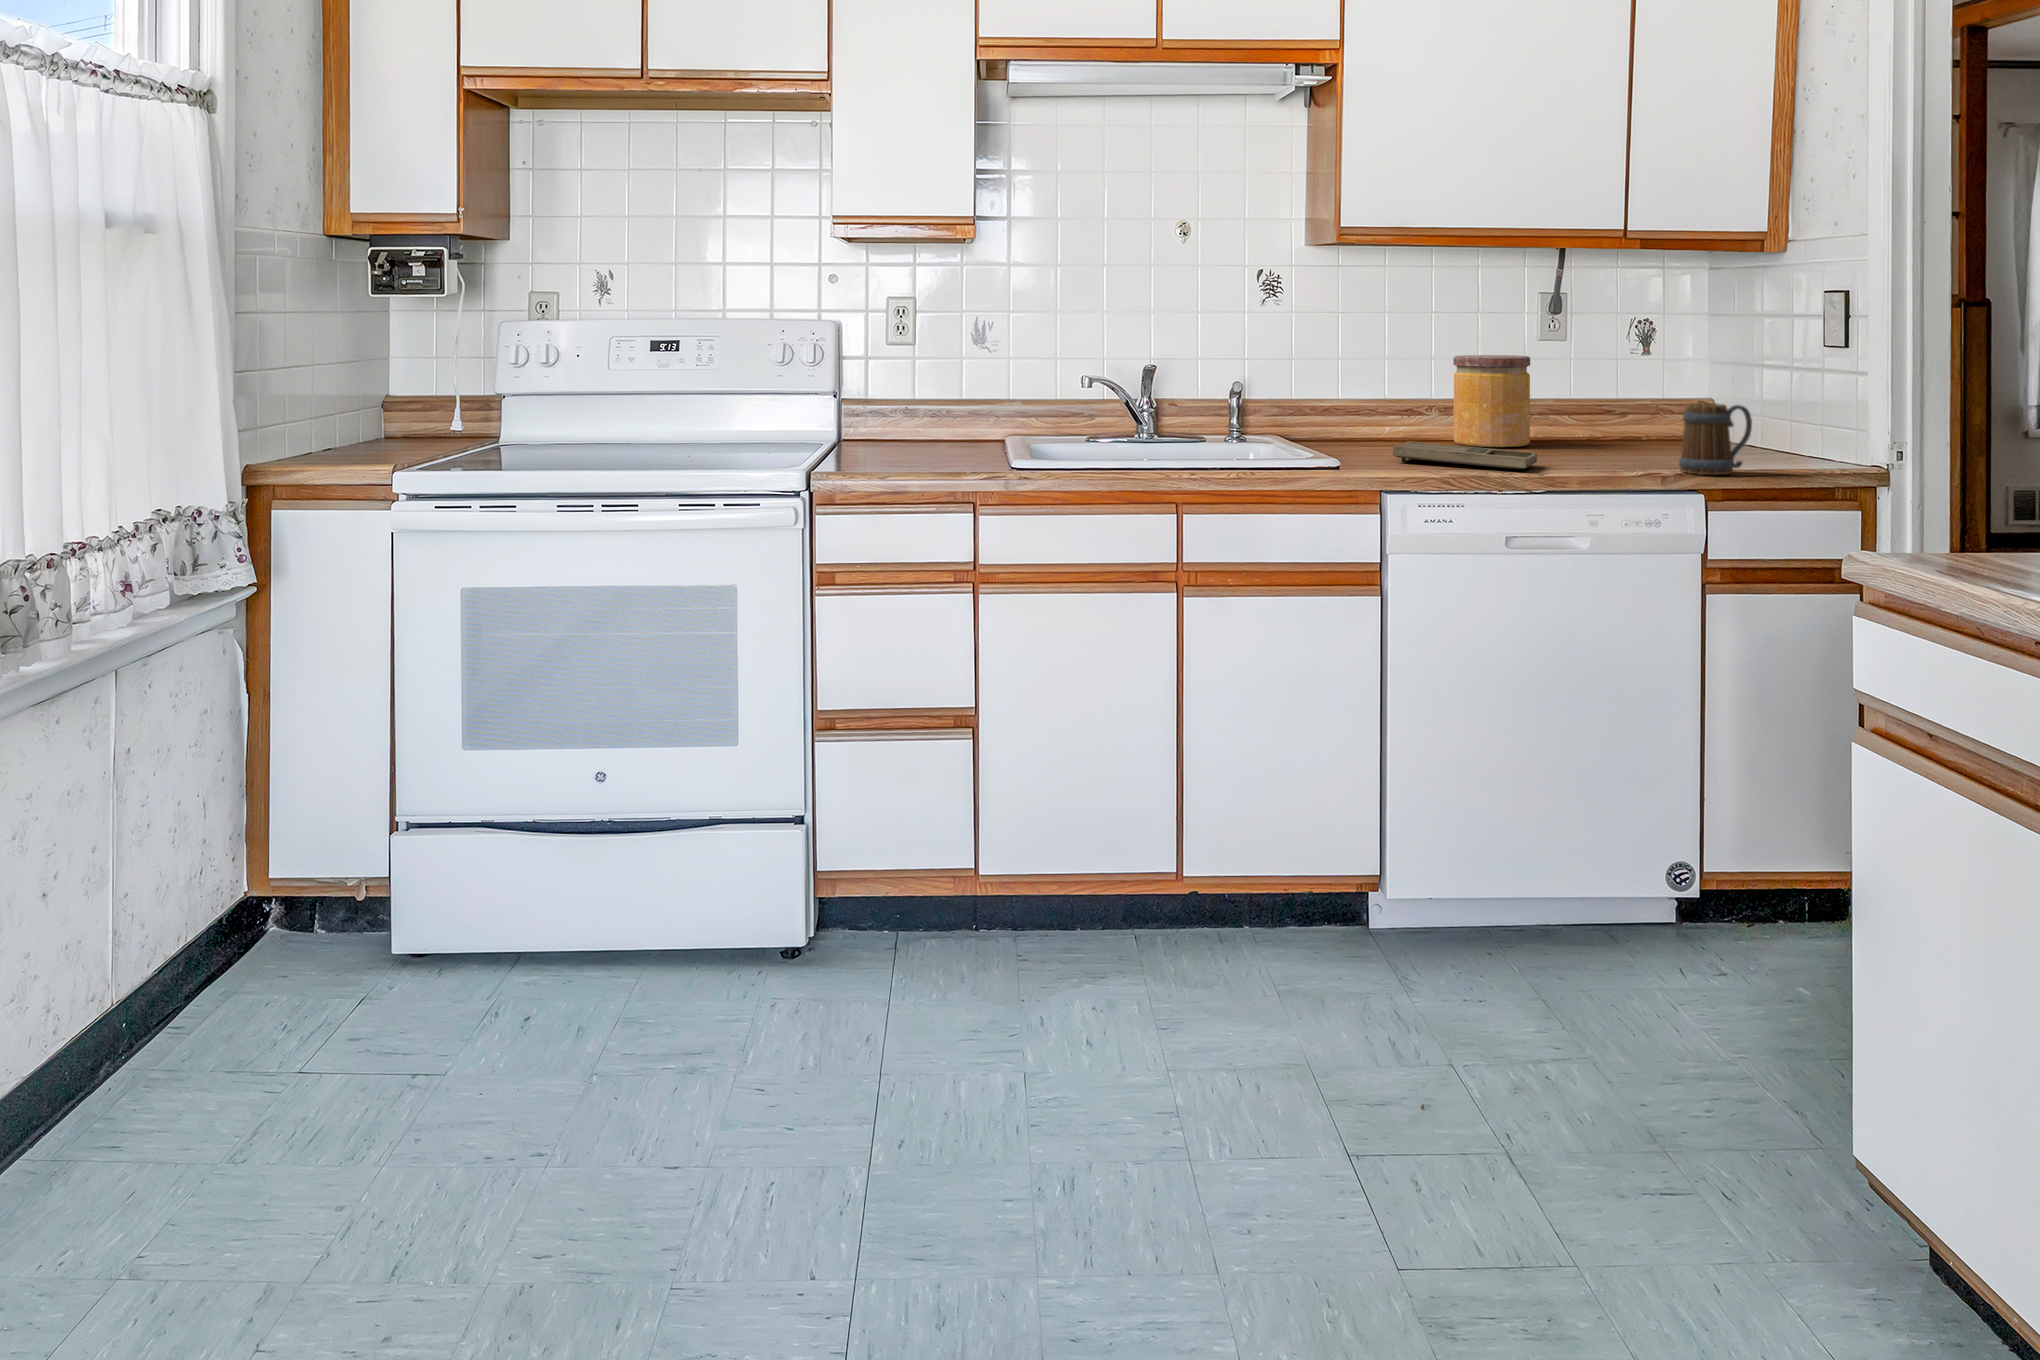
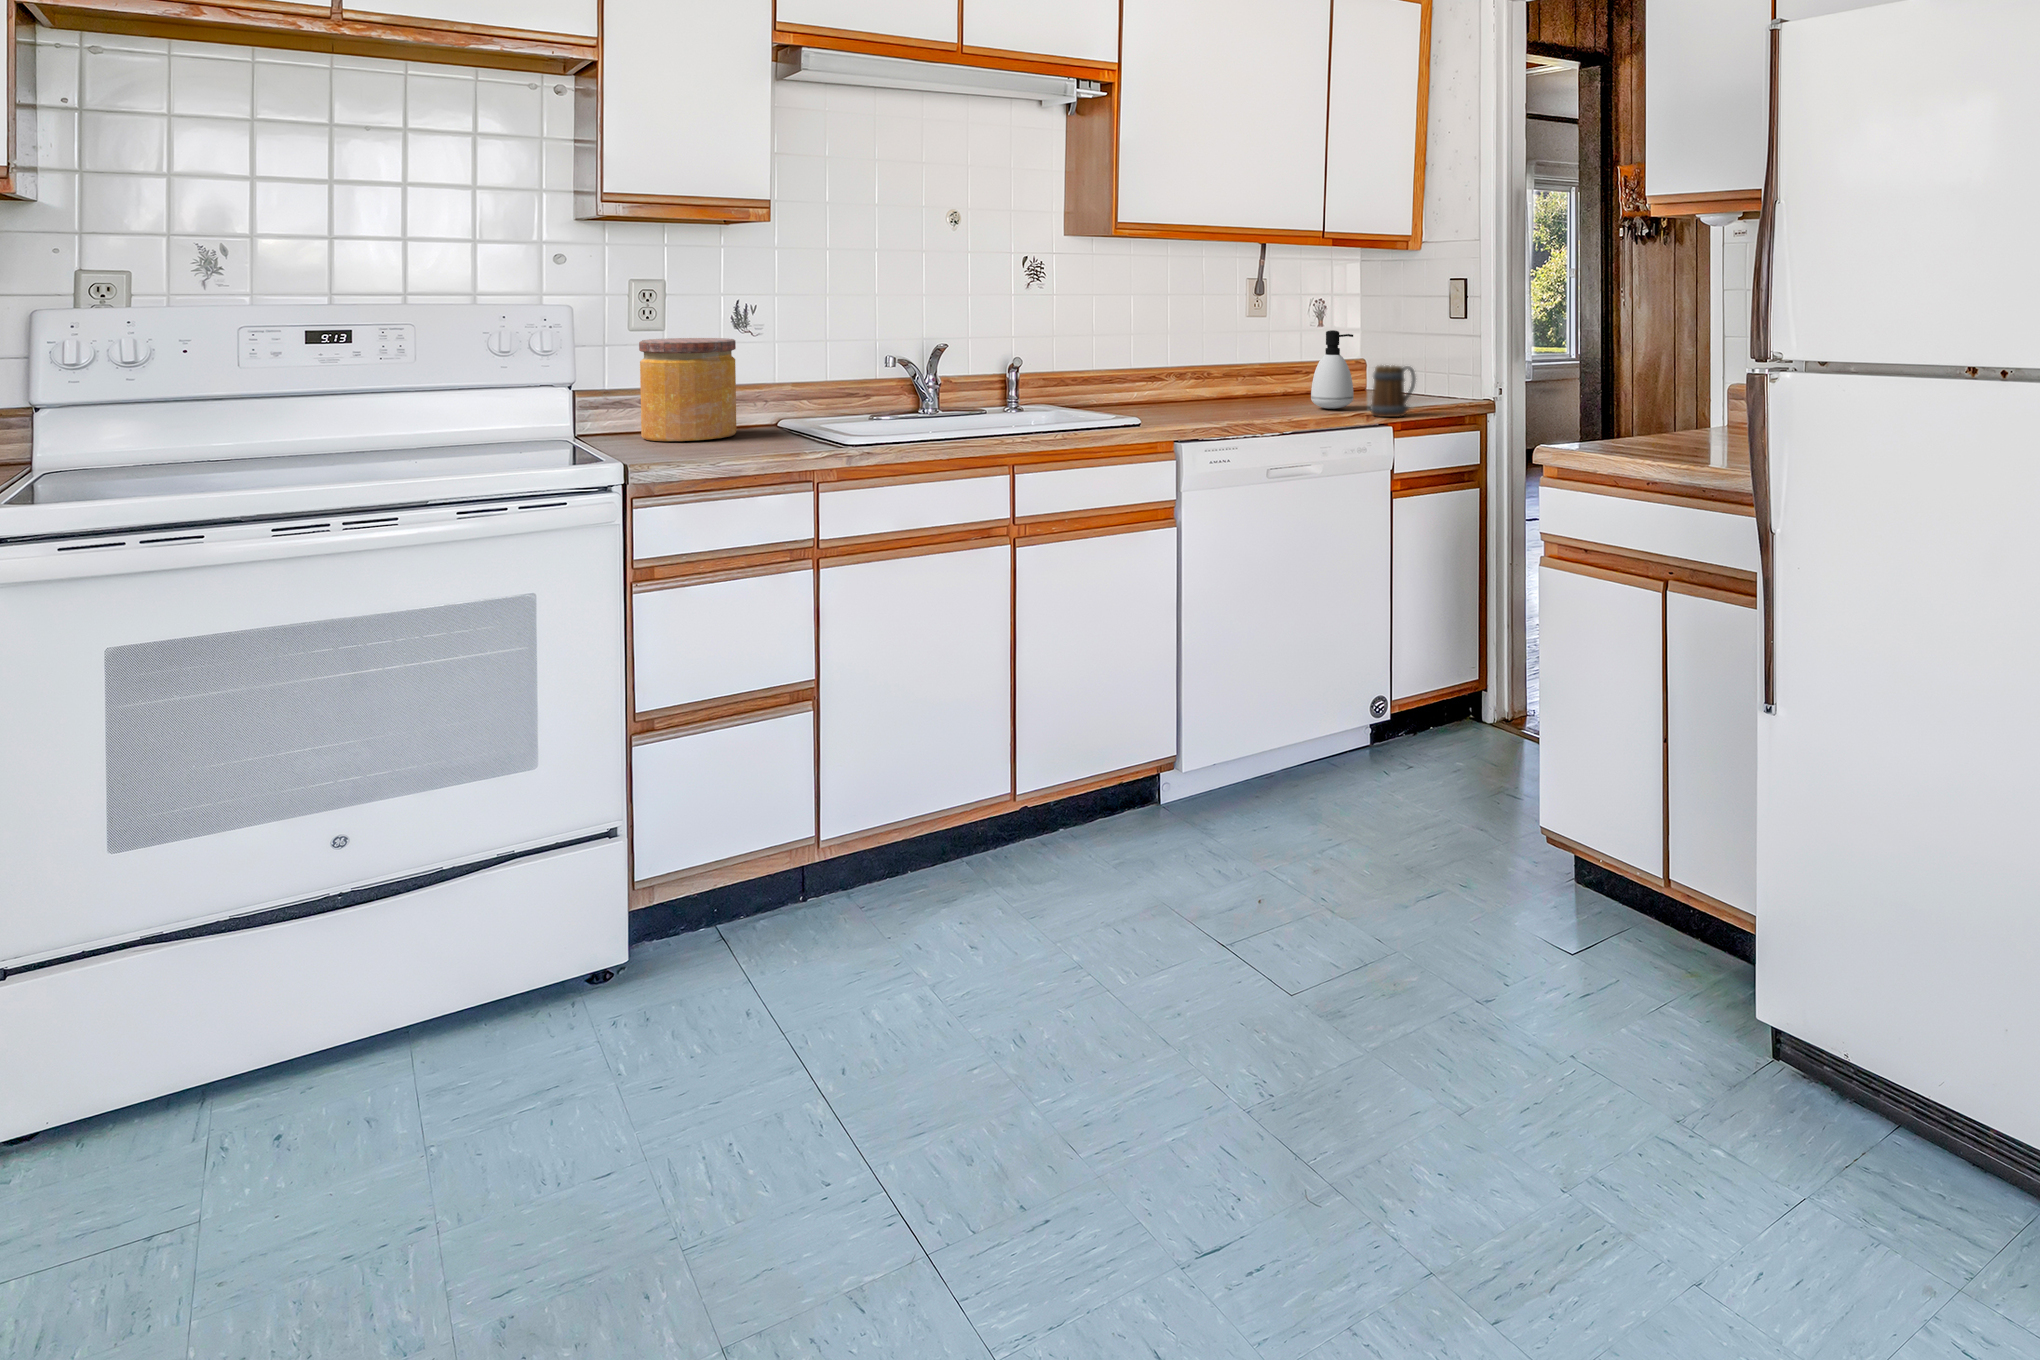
jar: present [1453,355,1530,447] -> present [639,338,736,441]
soap dispenser: none [1605,355,1665,460] -> present [1311,330,1354,409]
tray: present [1393,441,1537,469] -> none [1168,403,1275,421]

